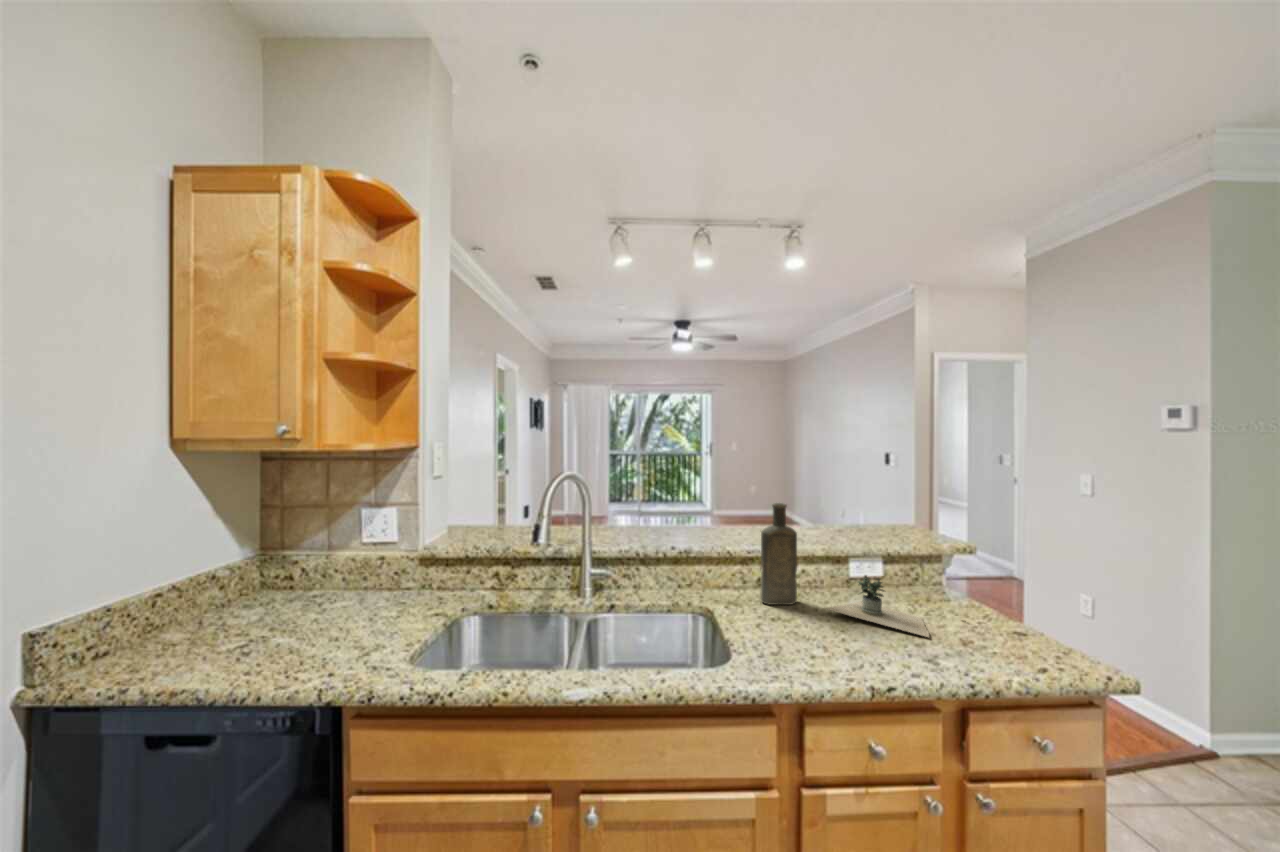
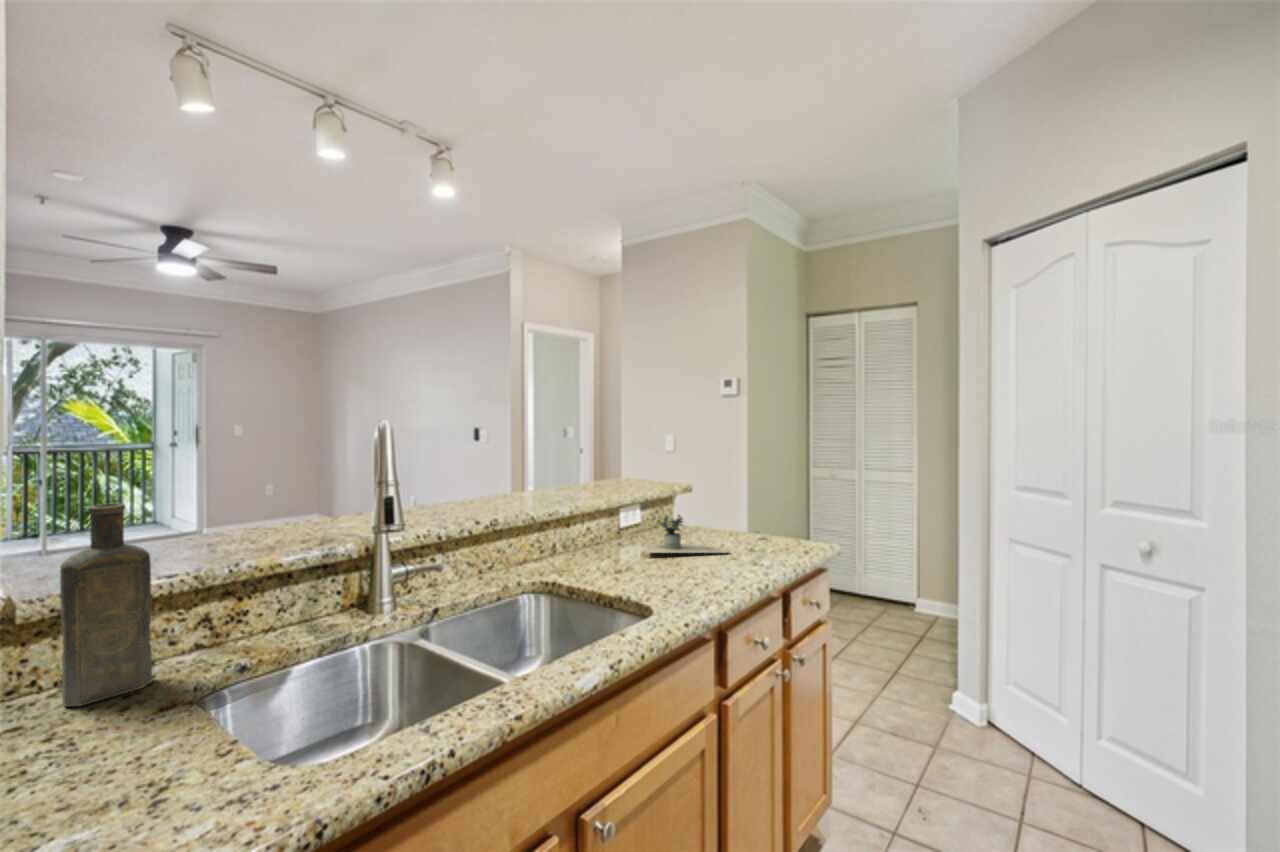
bottle: present [760,503,797,605] -> present [60,503,152,706]

